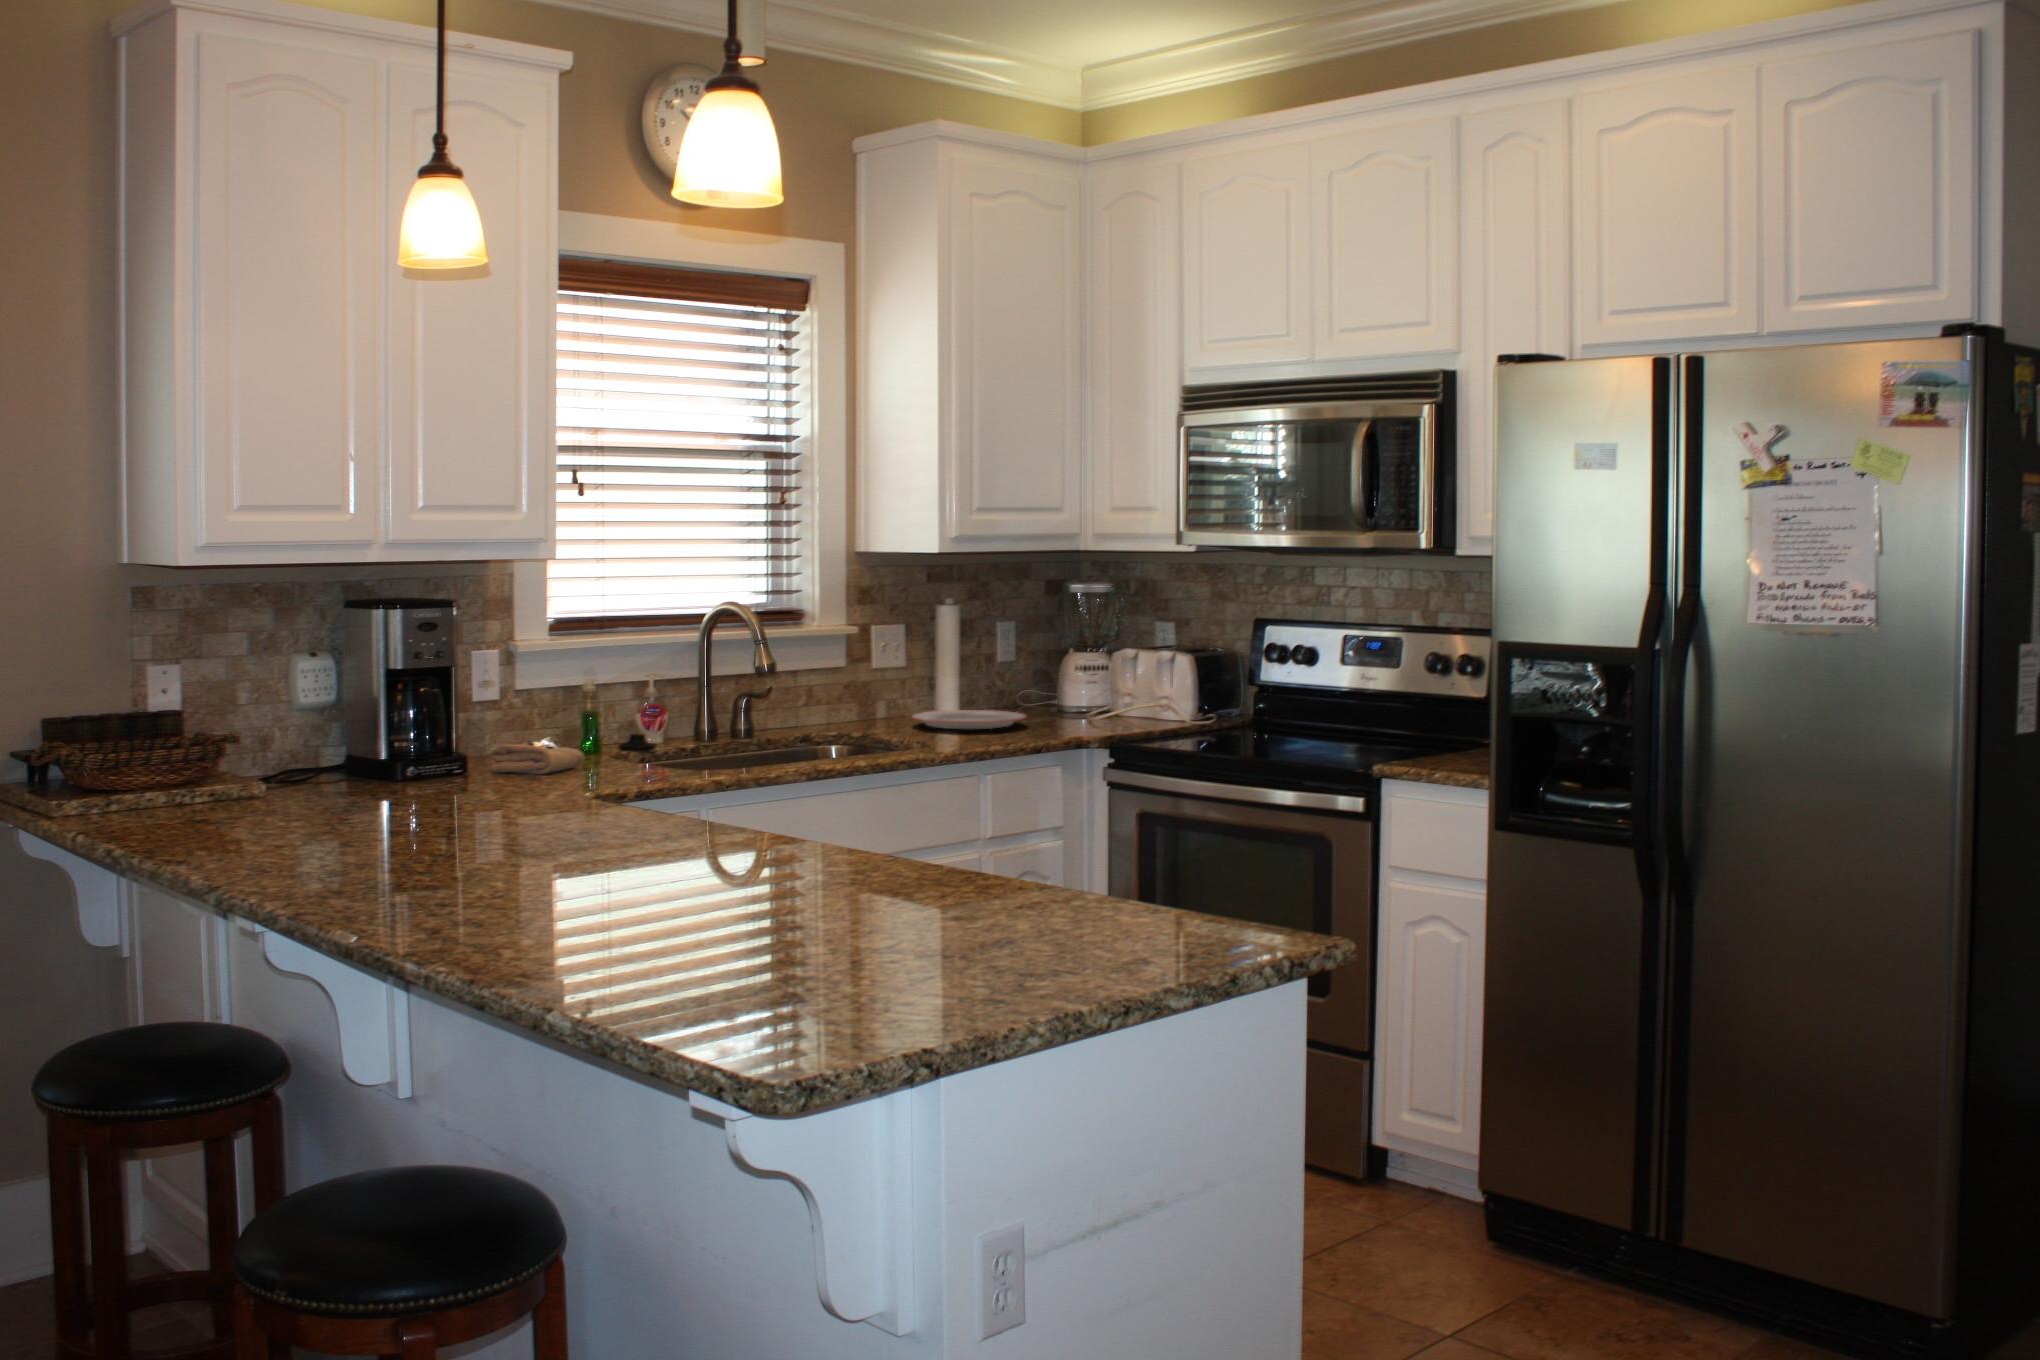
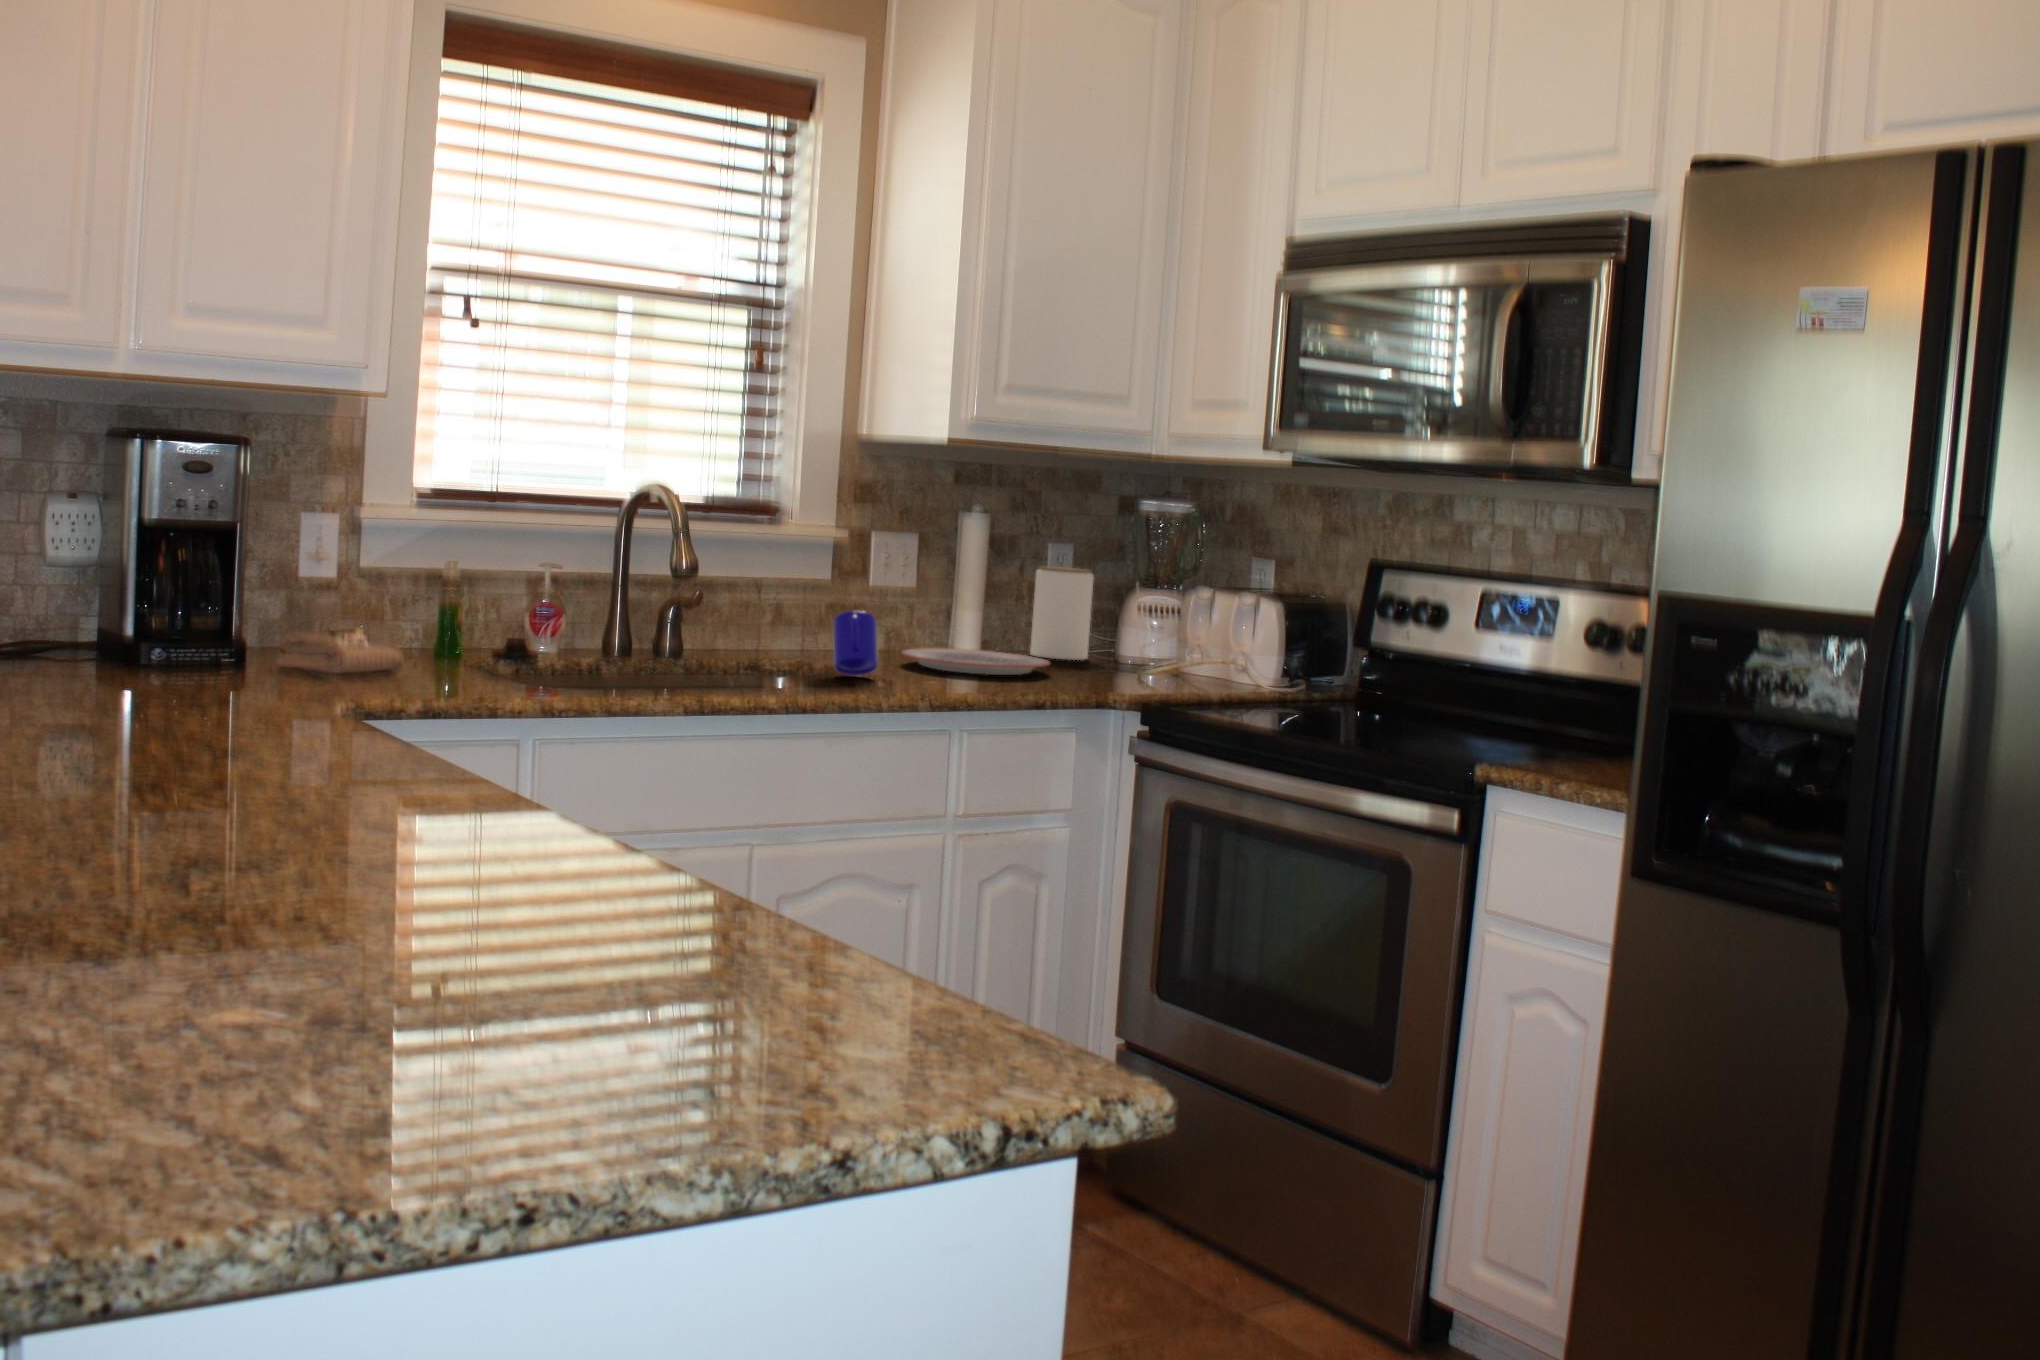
jar: none [996,639,1041,711] -> present [1030,566,1094,660]
mug: none [870,690,909,739] -> present [833,611,878,675]

